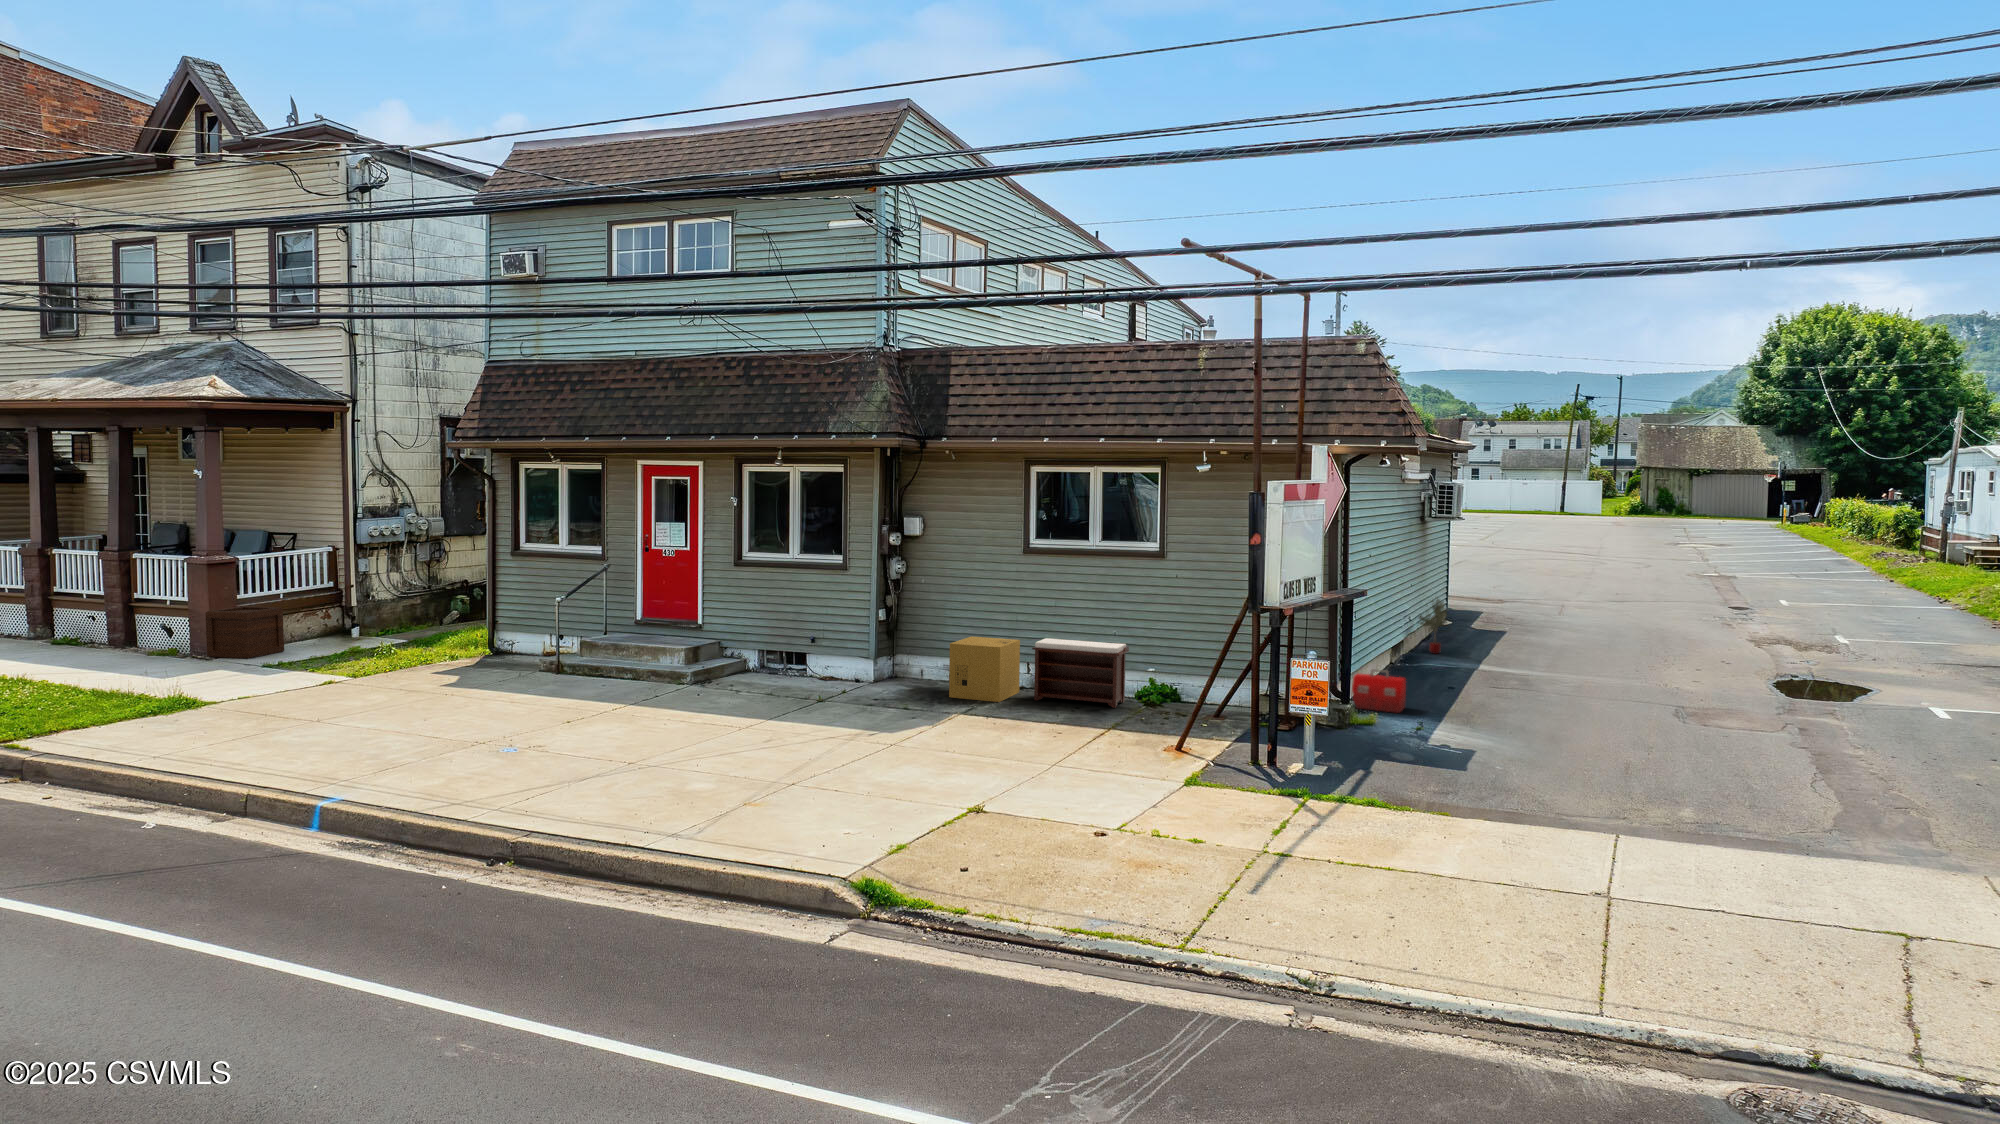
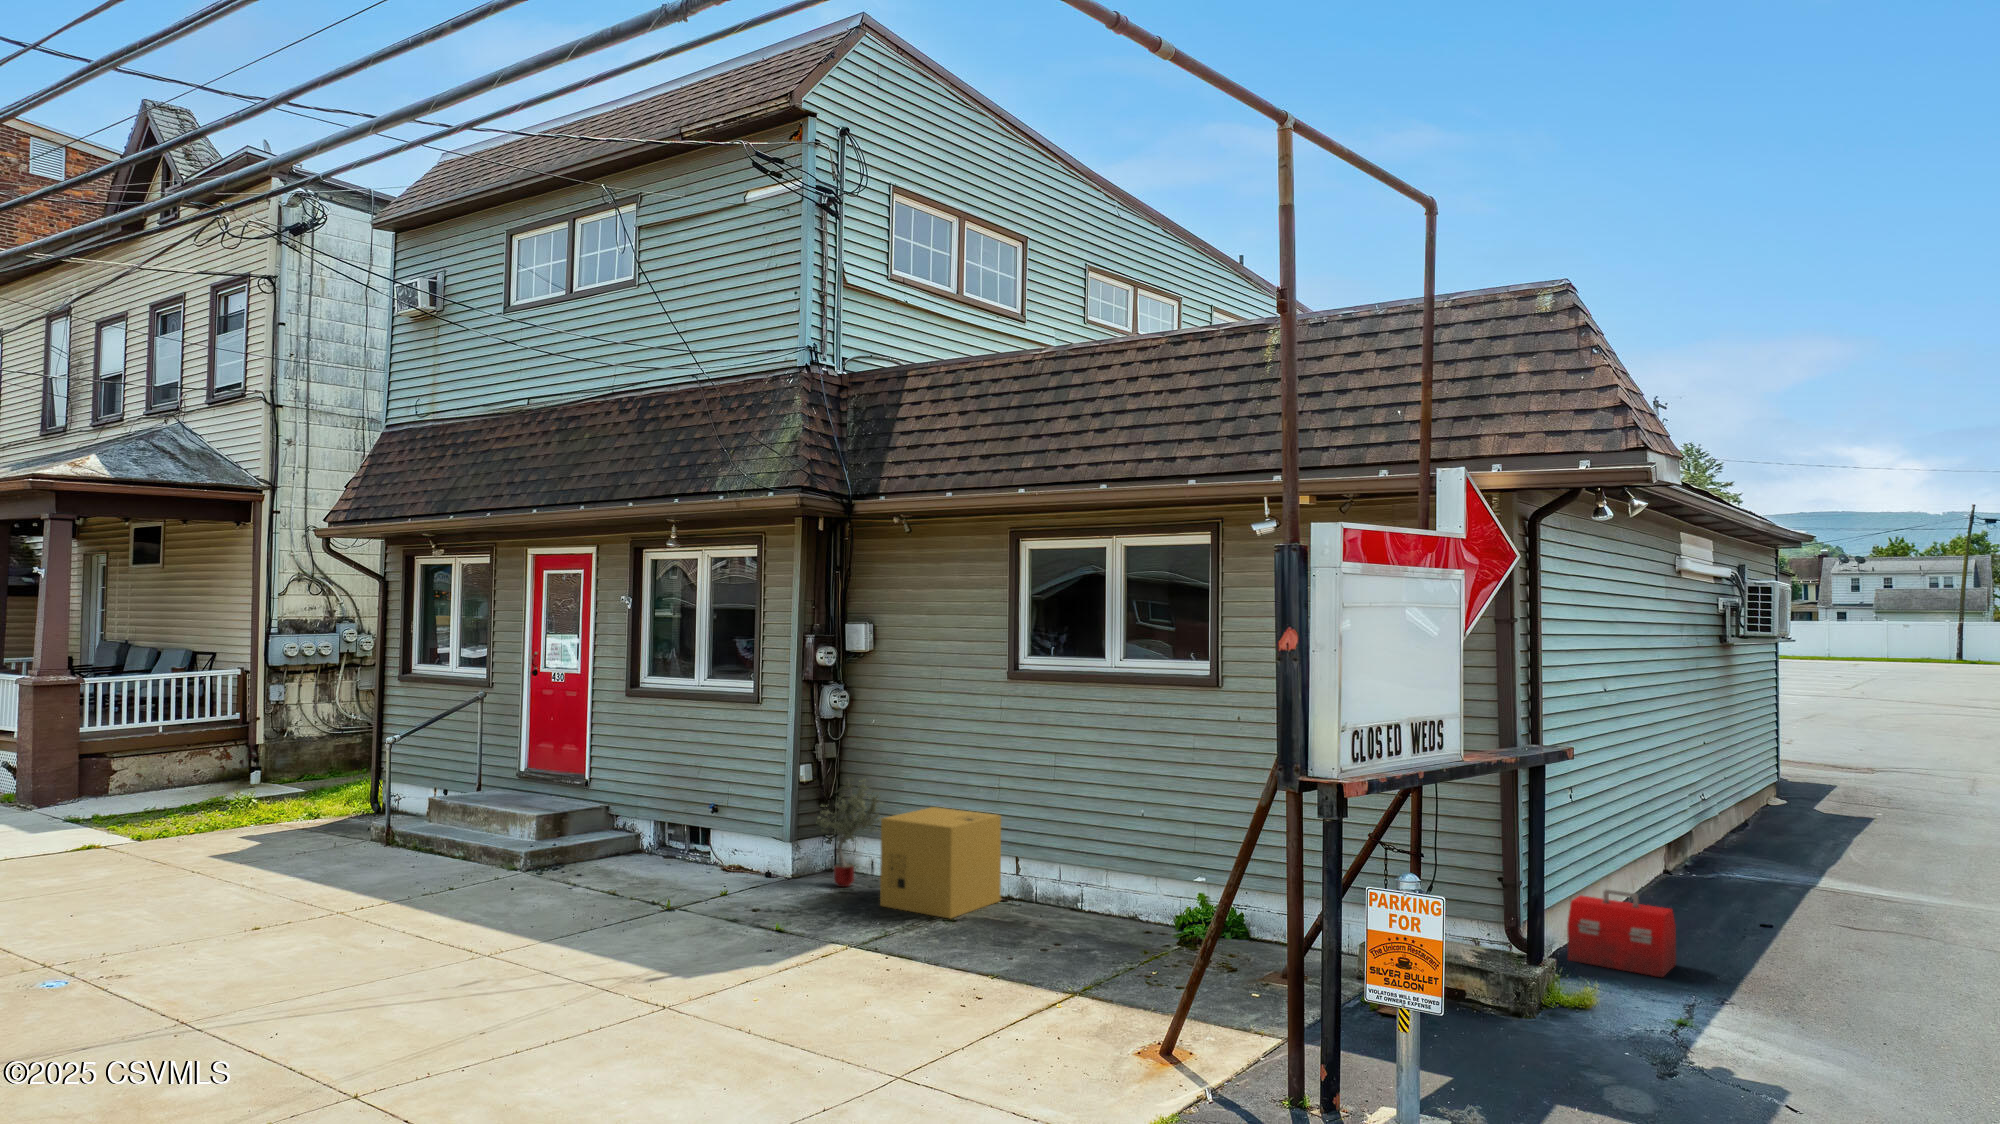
potted tree: present [1418,597,1447,654] -> present [816,778,881,887]
wooden crate: present [205,606,284,659] -> none [37,741,138,808]
bench: present [1032,638,1129,708] -> none [1006,814,1164,940]

